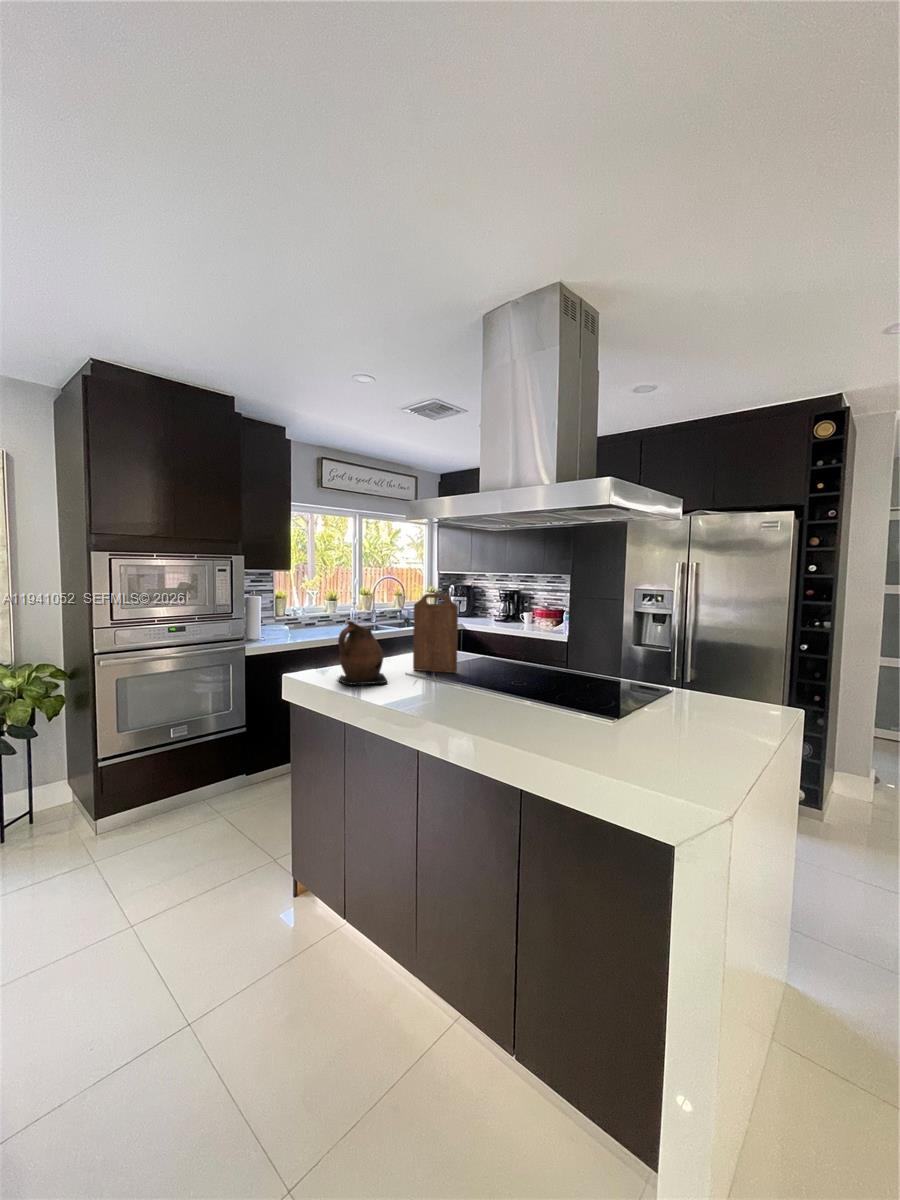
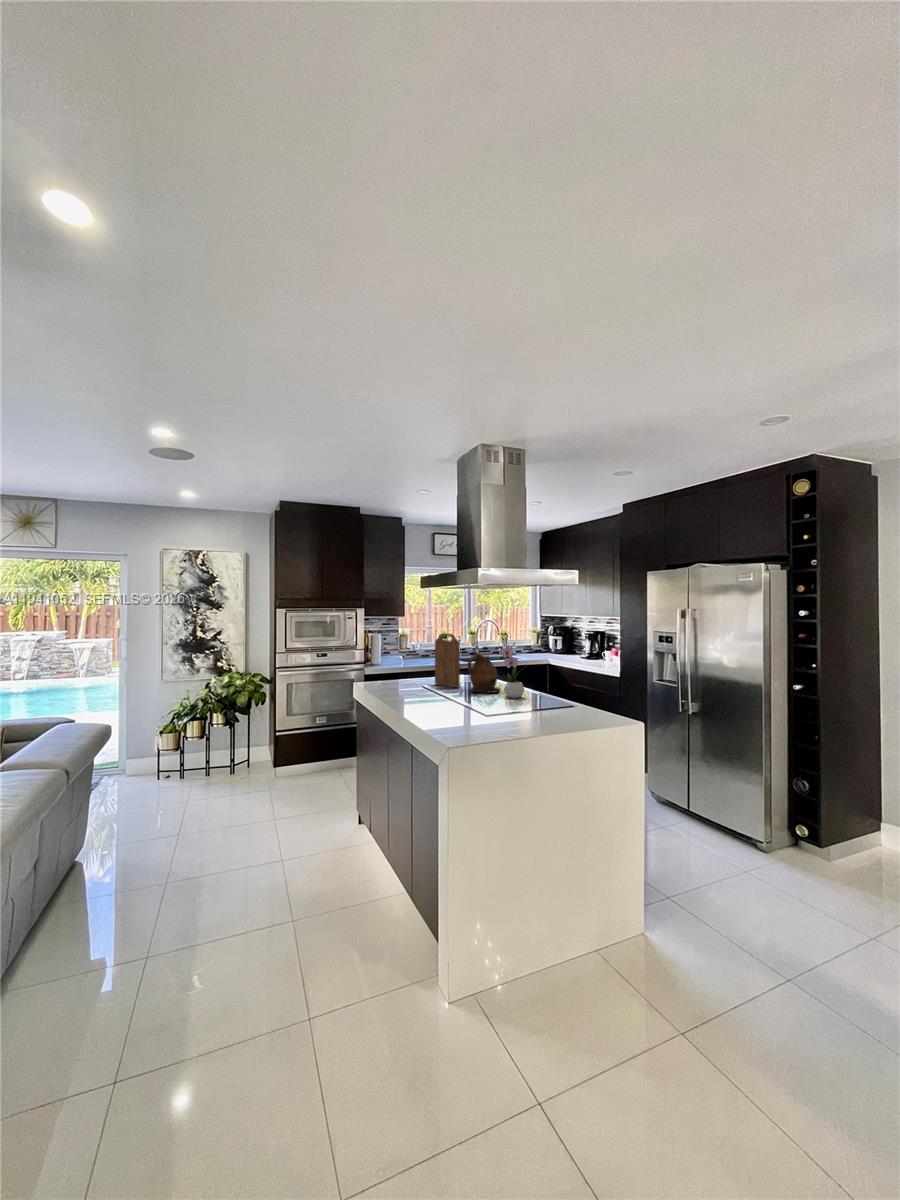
flower arrangement: none [547,599,578,686] -> present [501,638,524,698]
ceramic pitcher: present [338,621,387,684] -> present [468,652,499,693]

